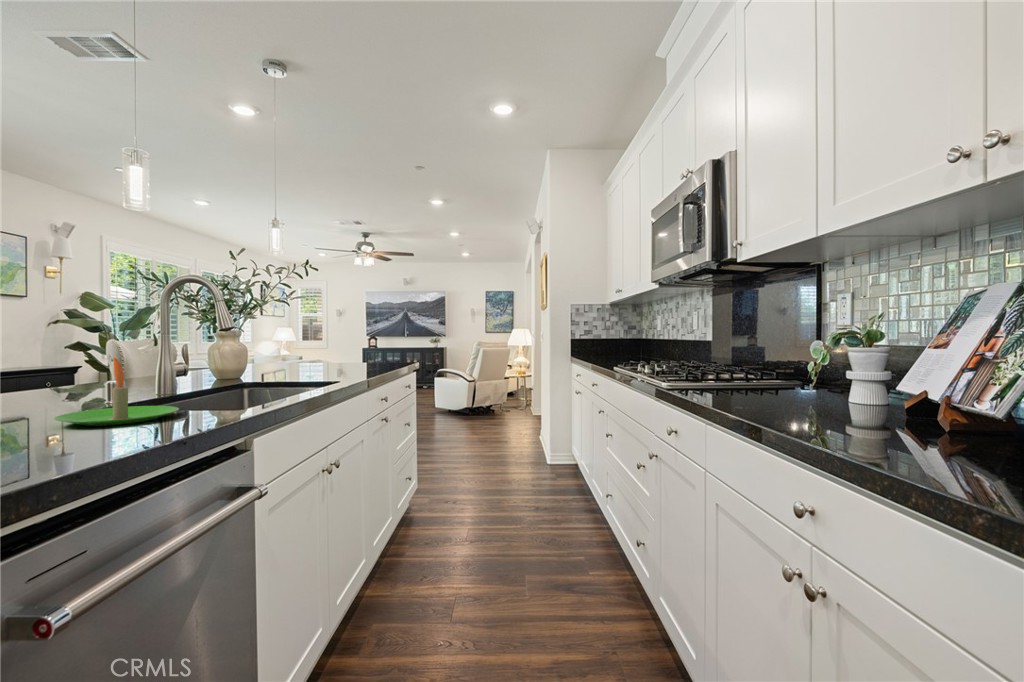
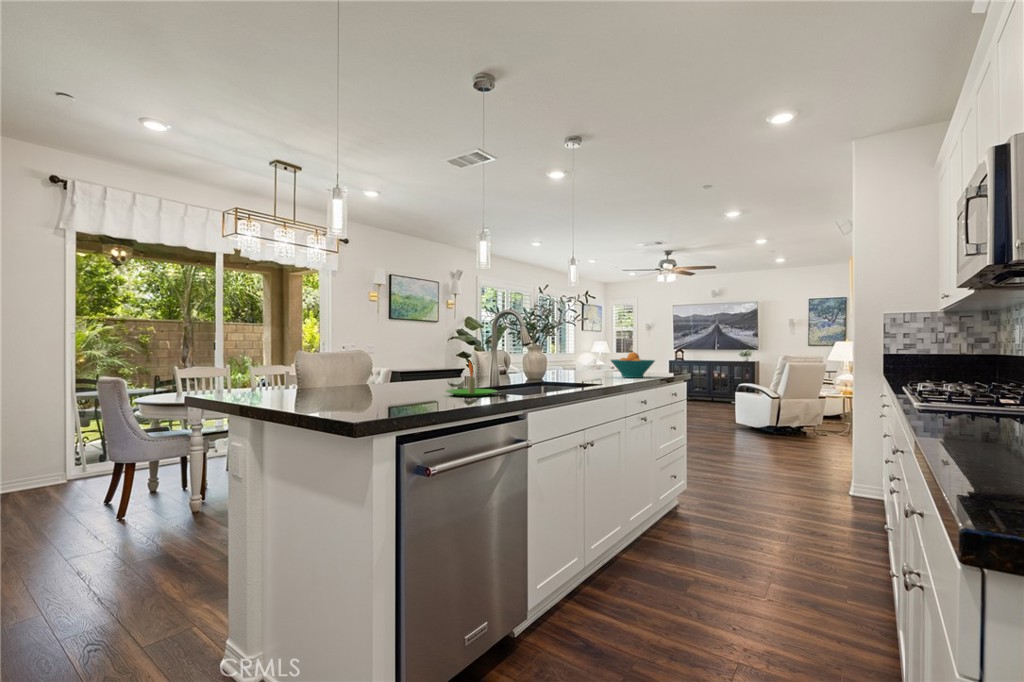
fruit bowl: none [330,340,385,370] -> present [611,352,655,378]

